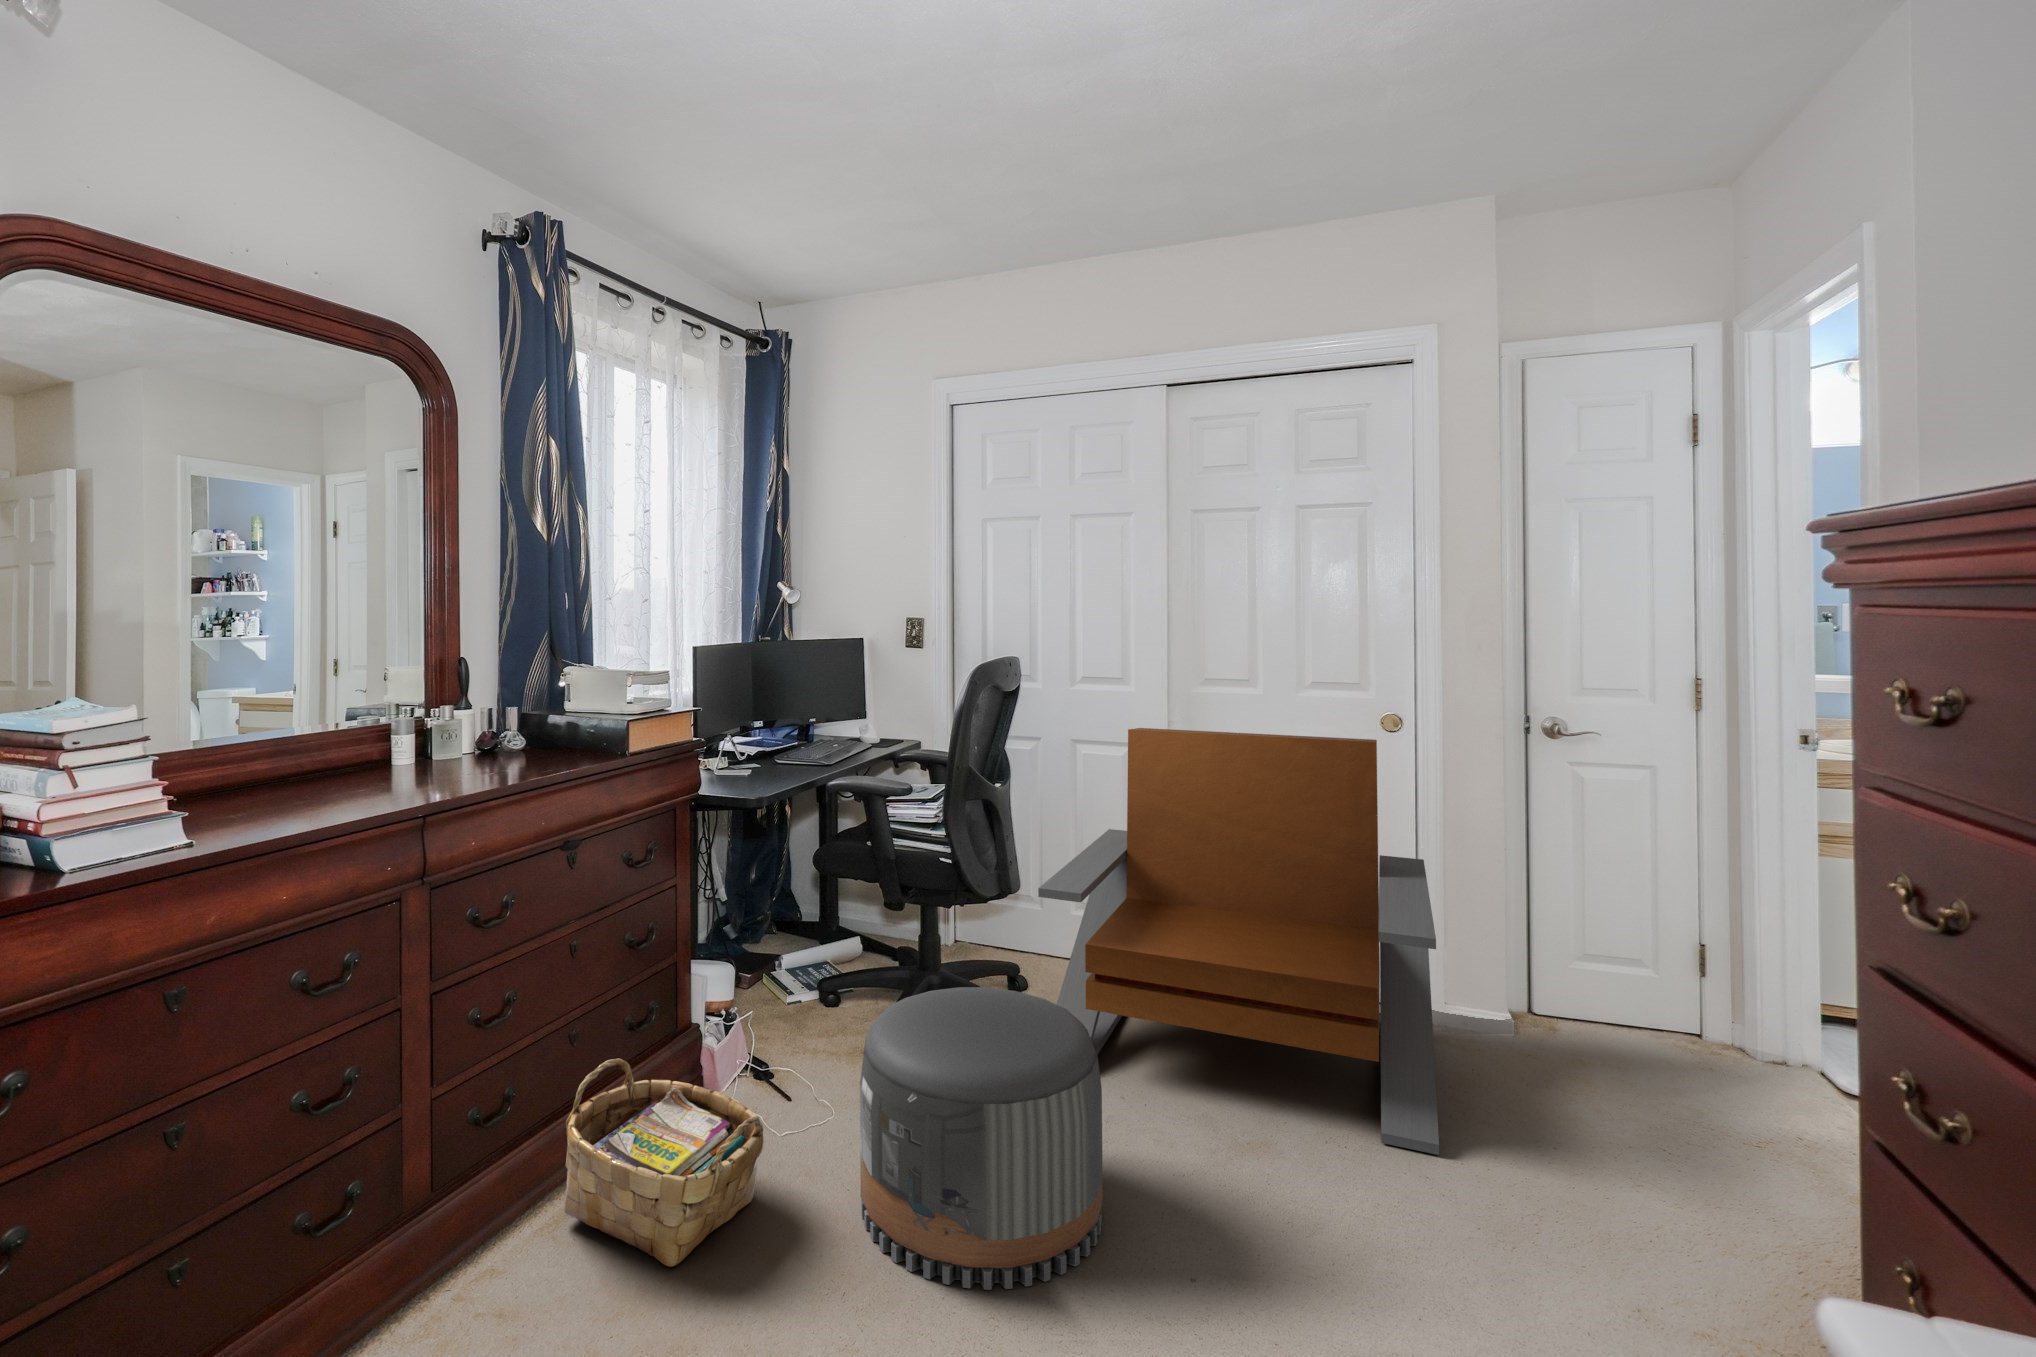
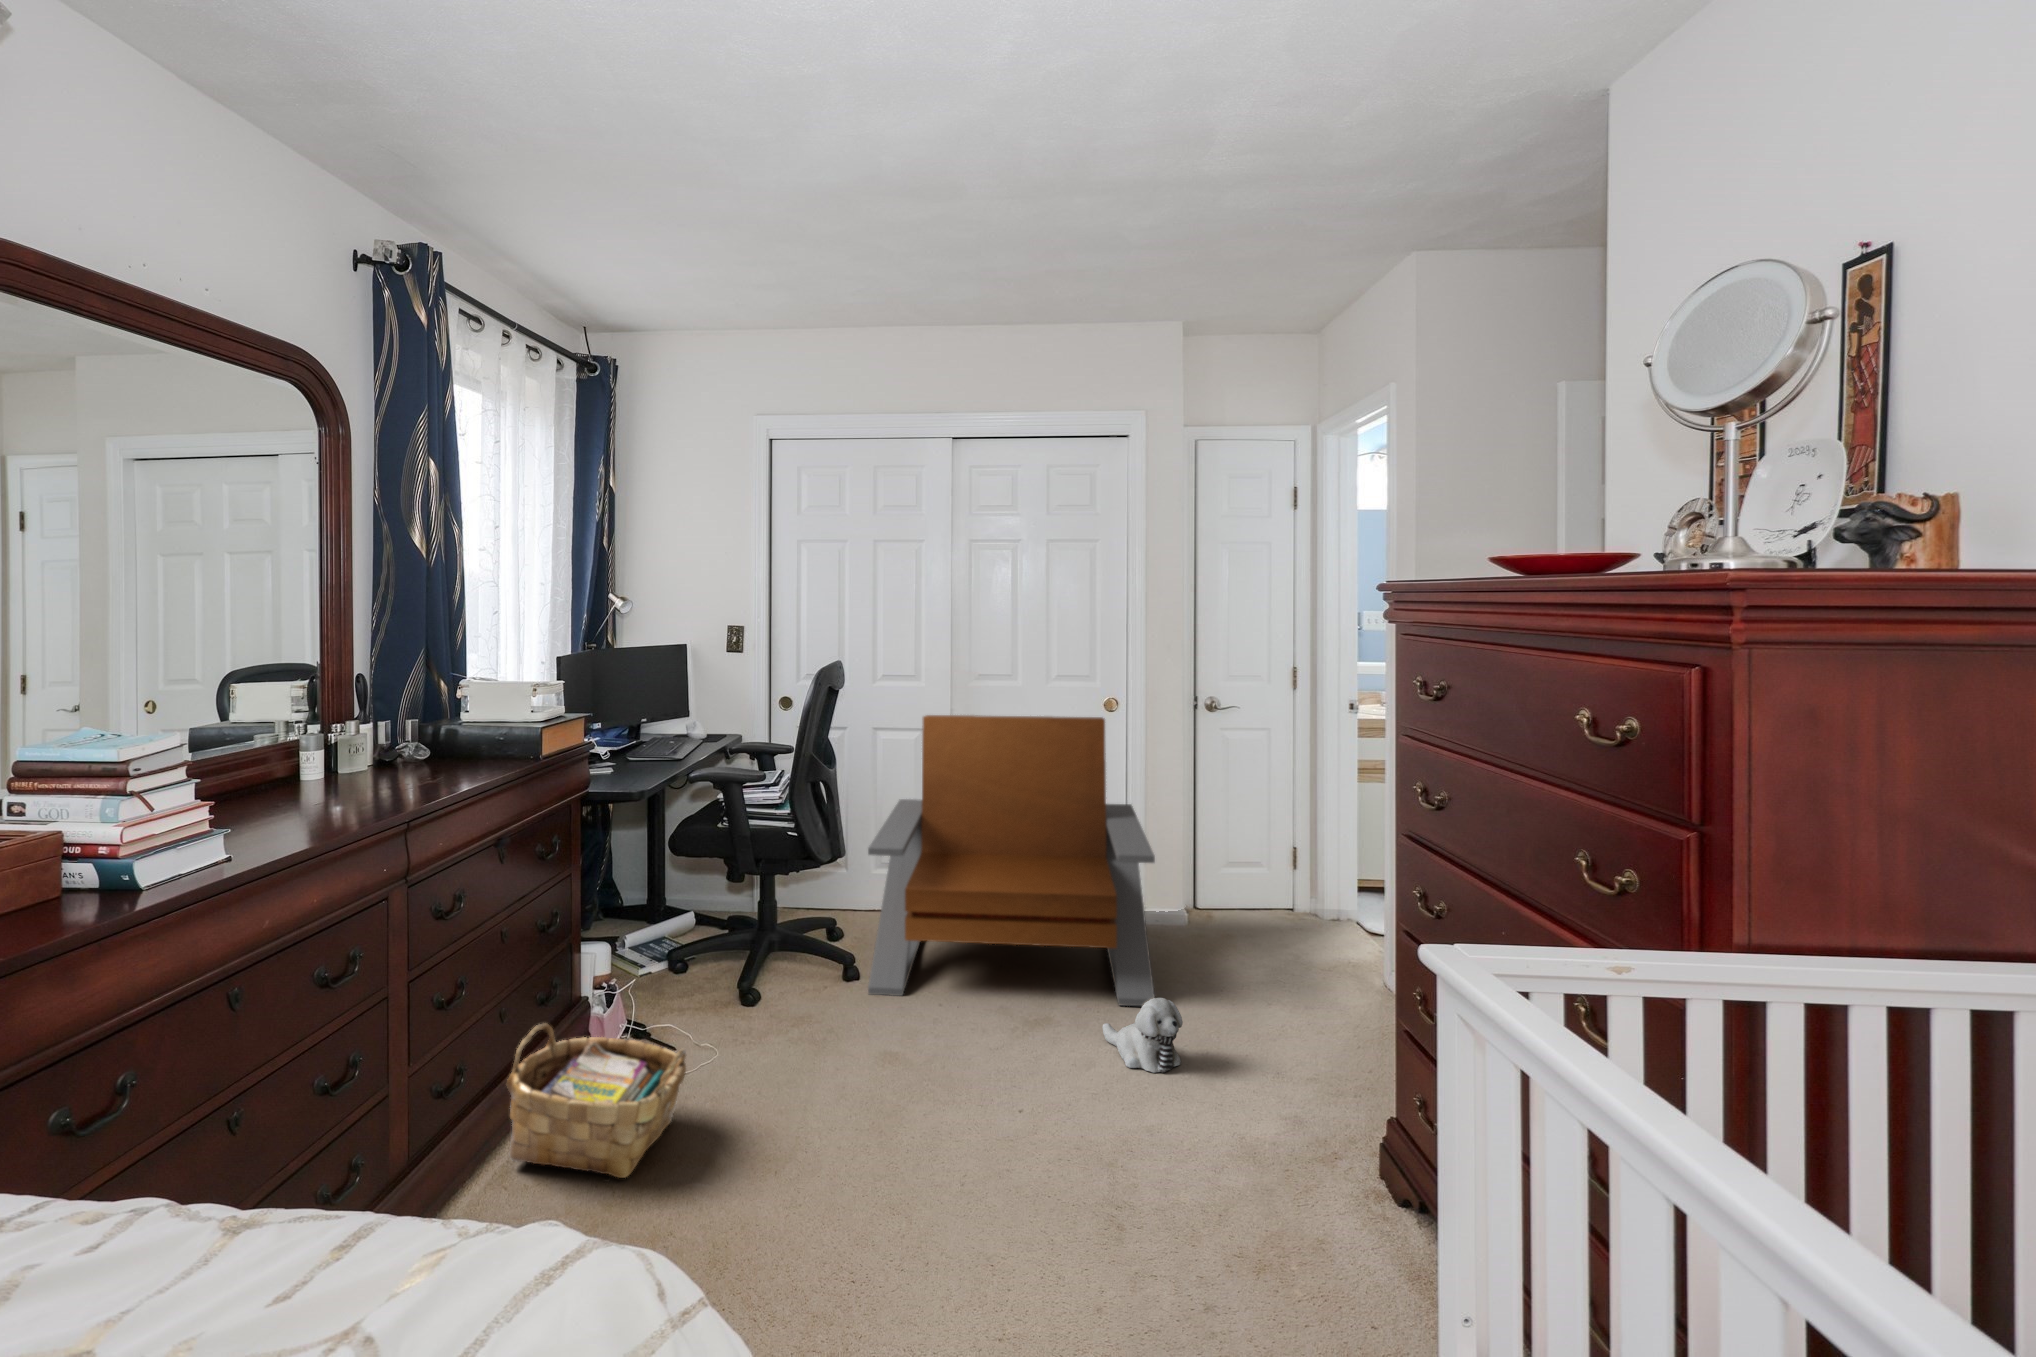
pouf: present [860,987,1103,1290] -> none [761,927,948,1146]
plush toy: none [1346,1151,1468,1267] -> present [1103,998,1183,1073]

